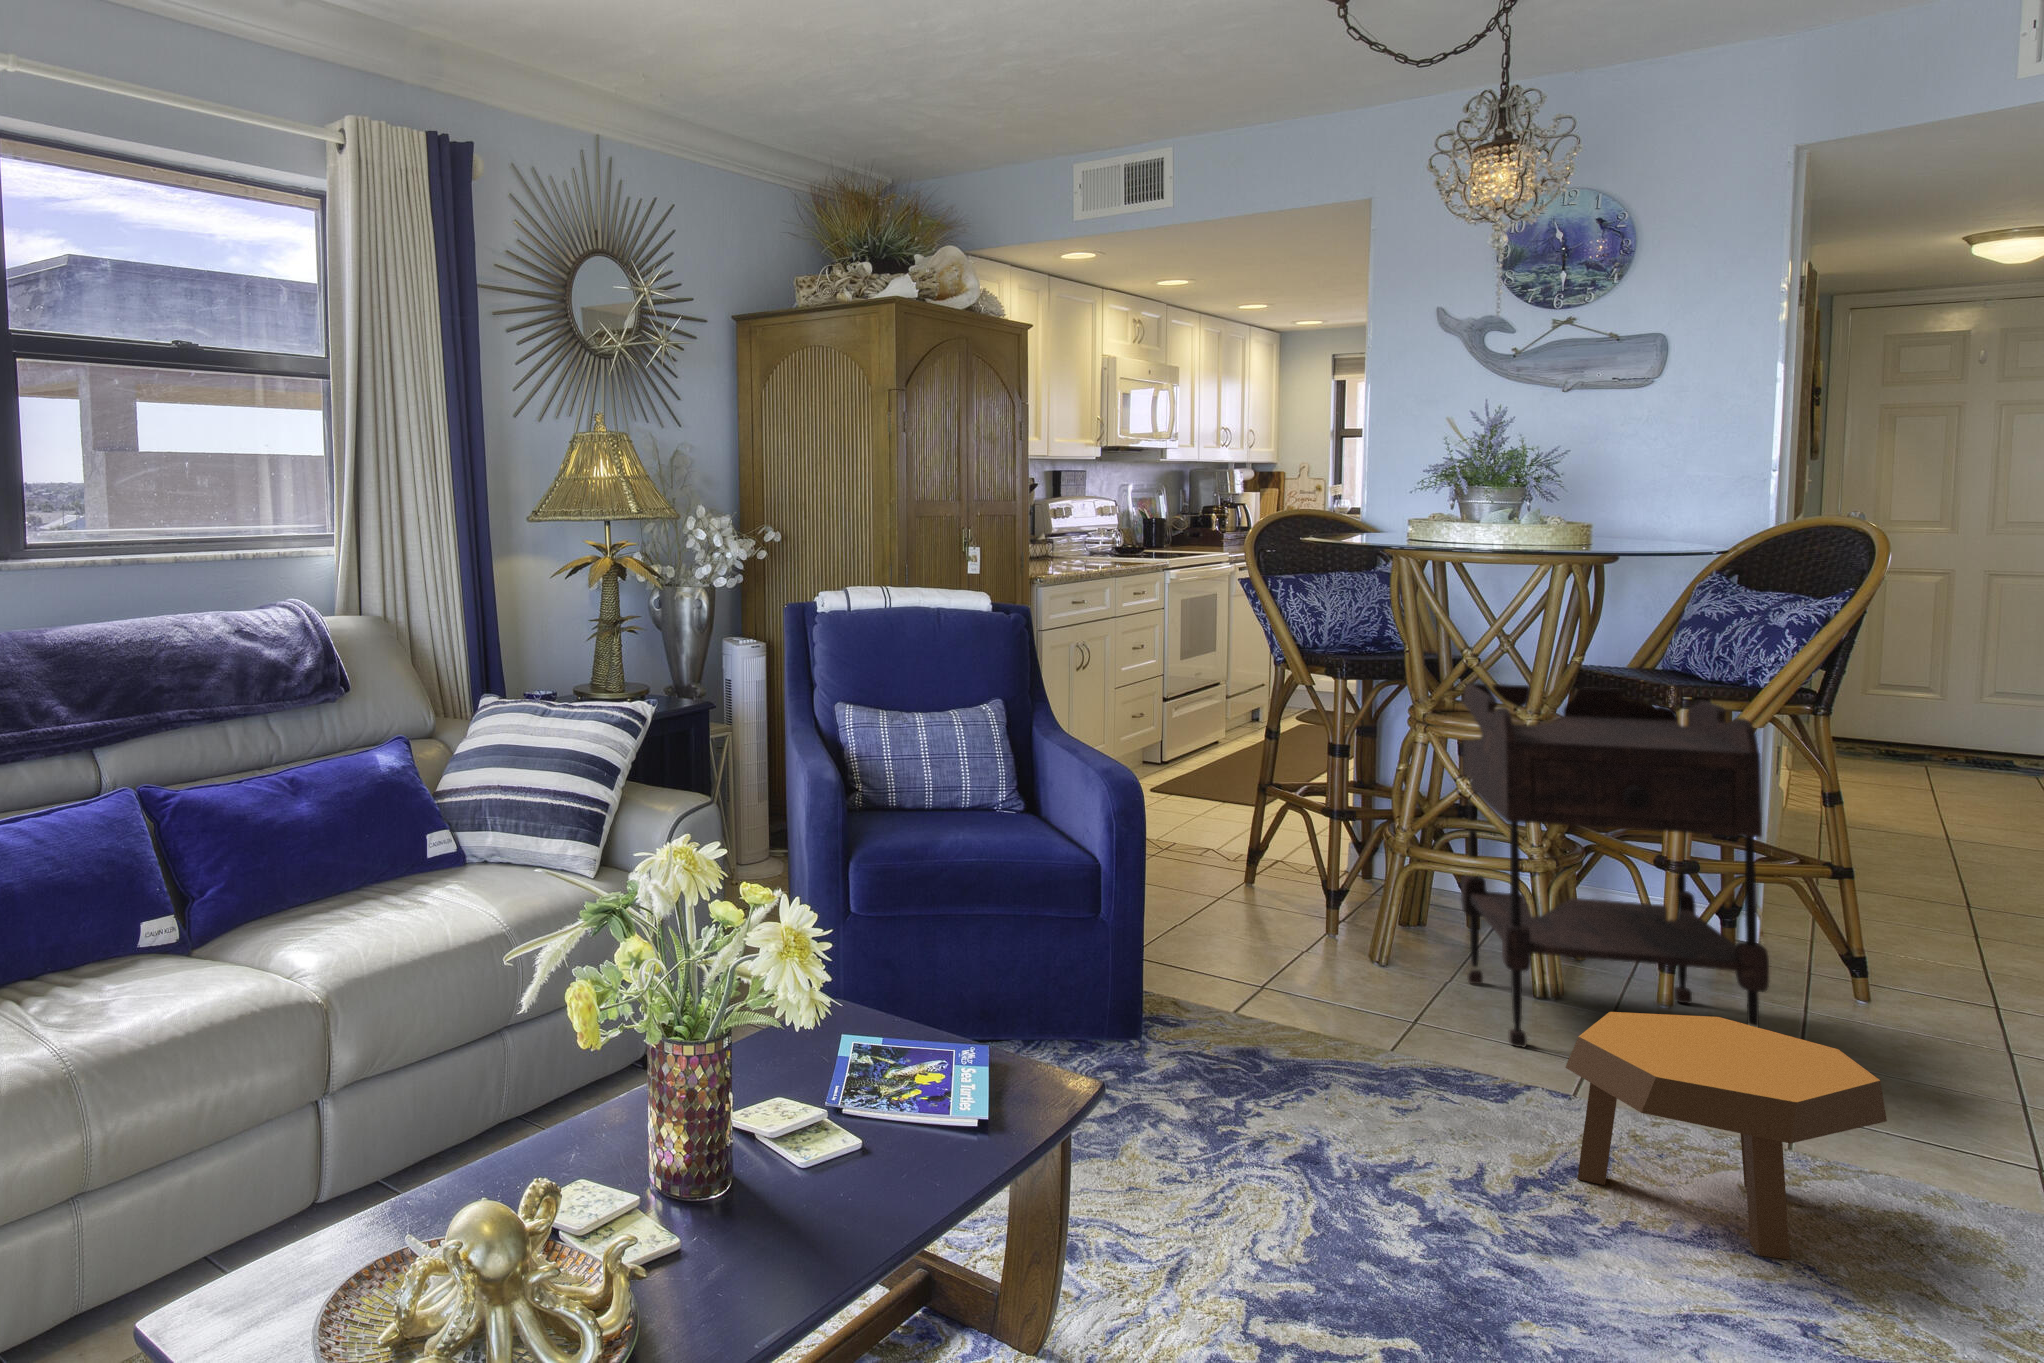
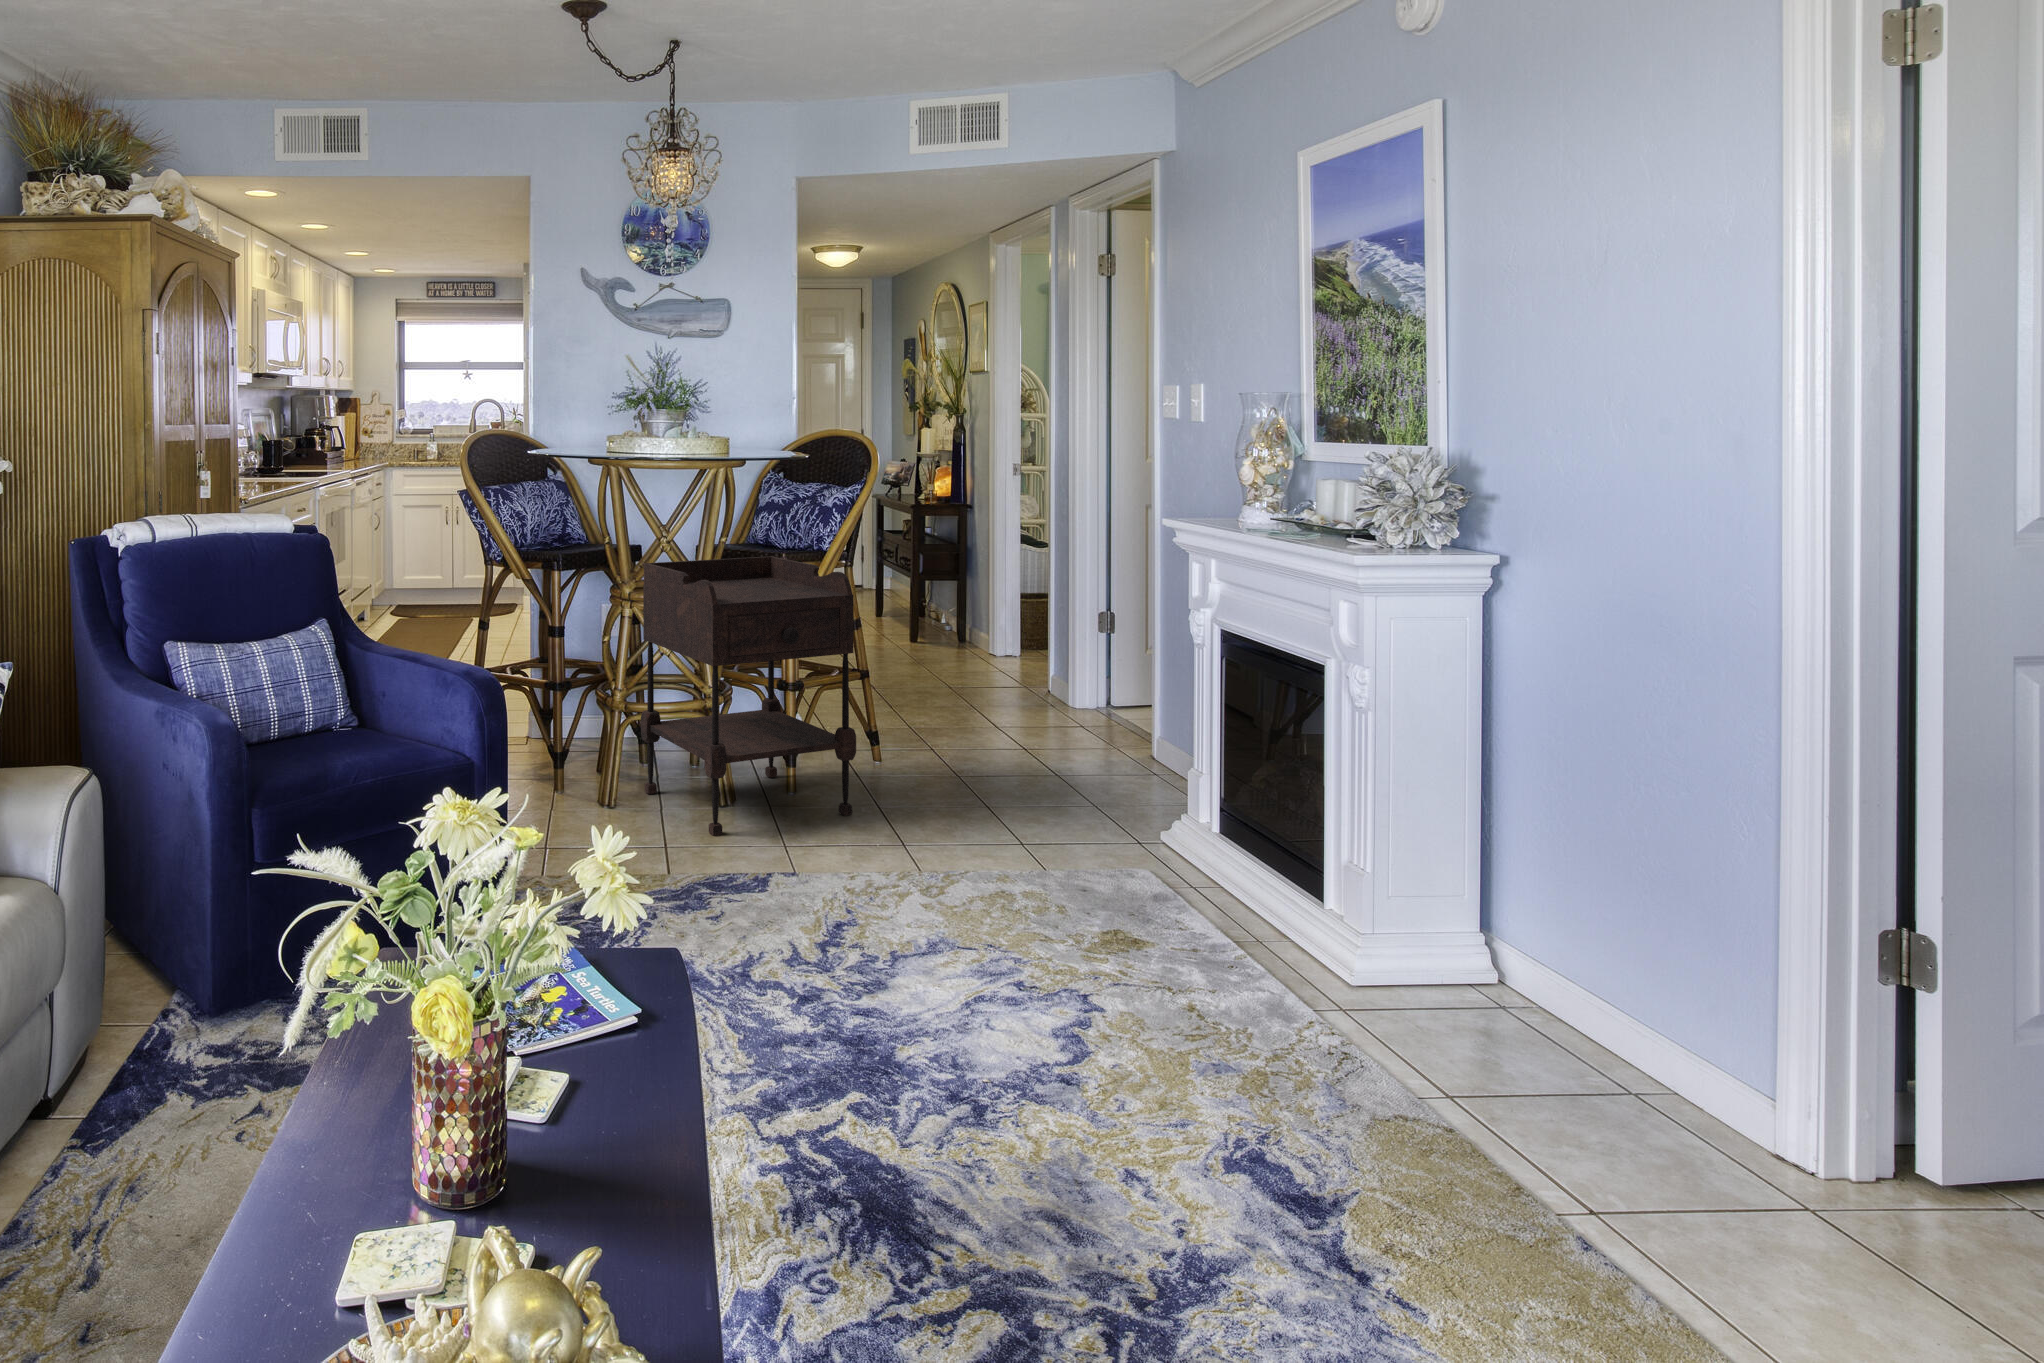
footstool: present [1566,1012,1887,1260] -> none [832,785,1011,947]

